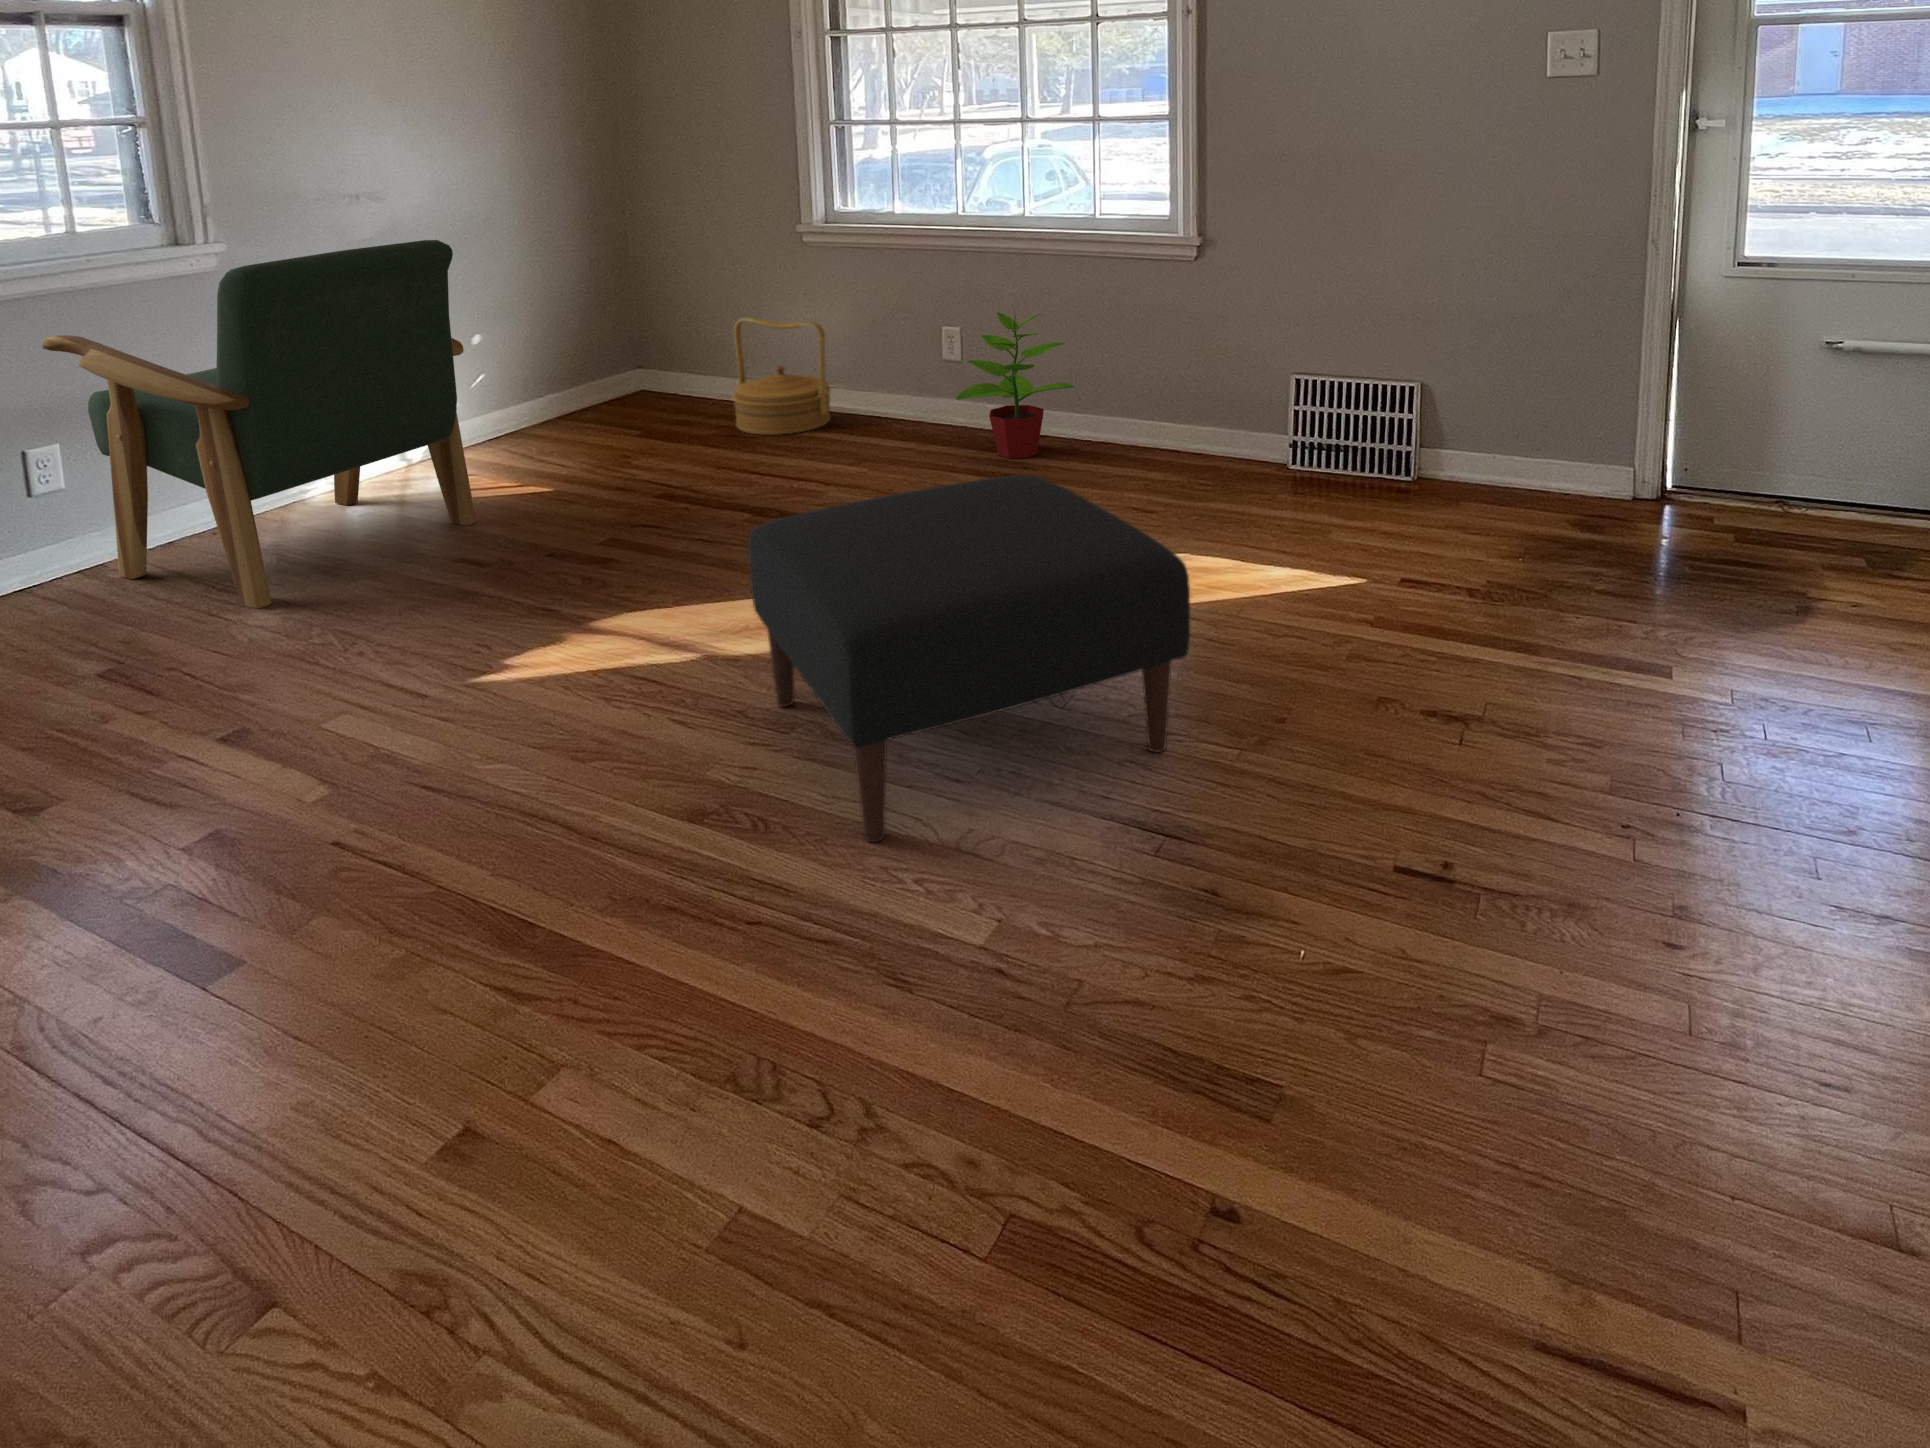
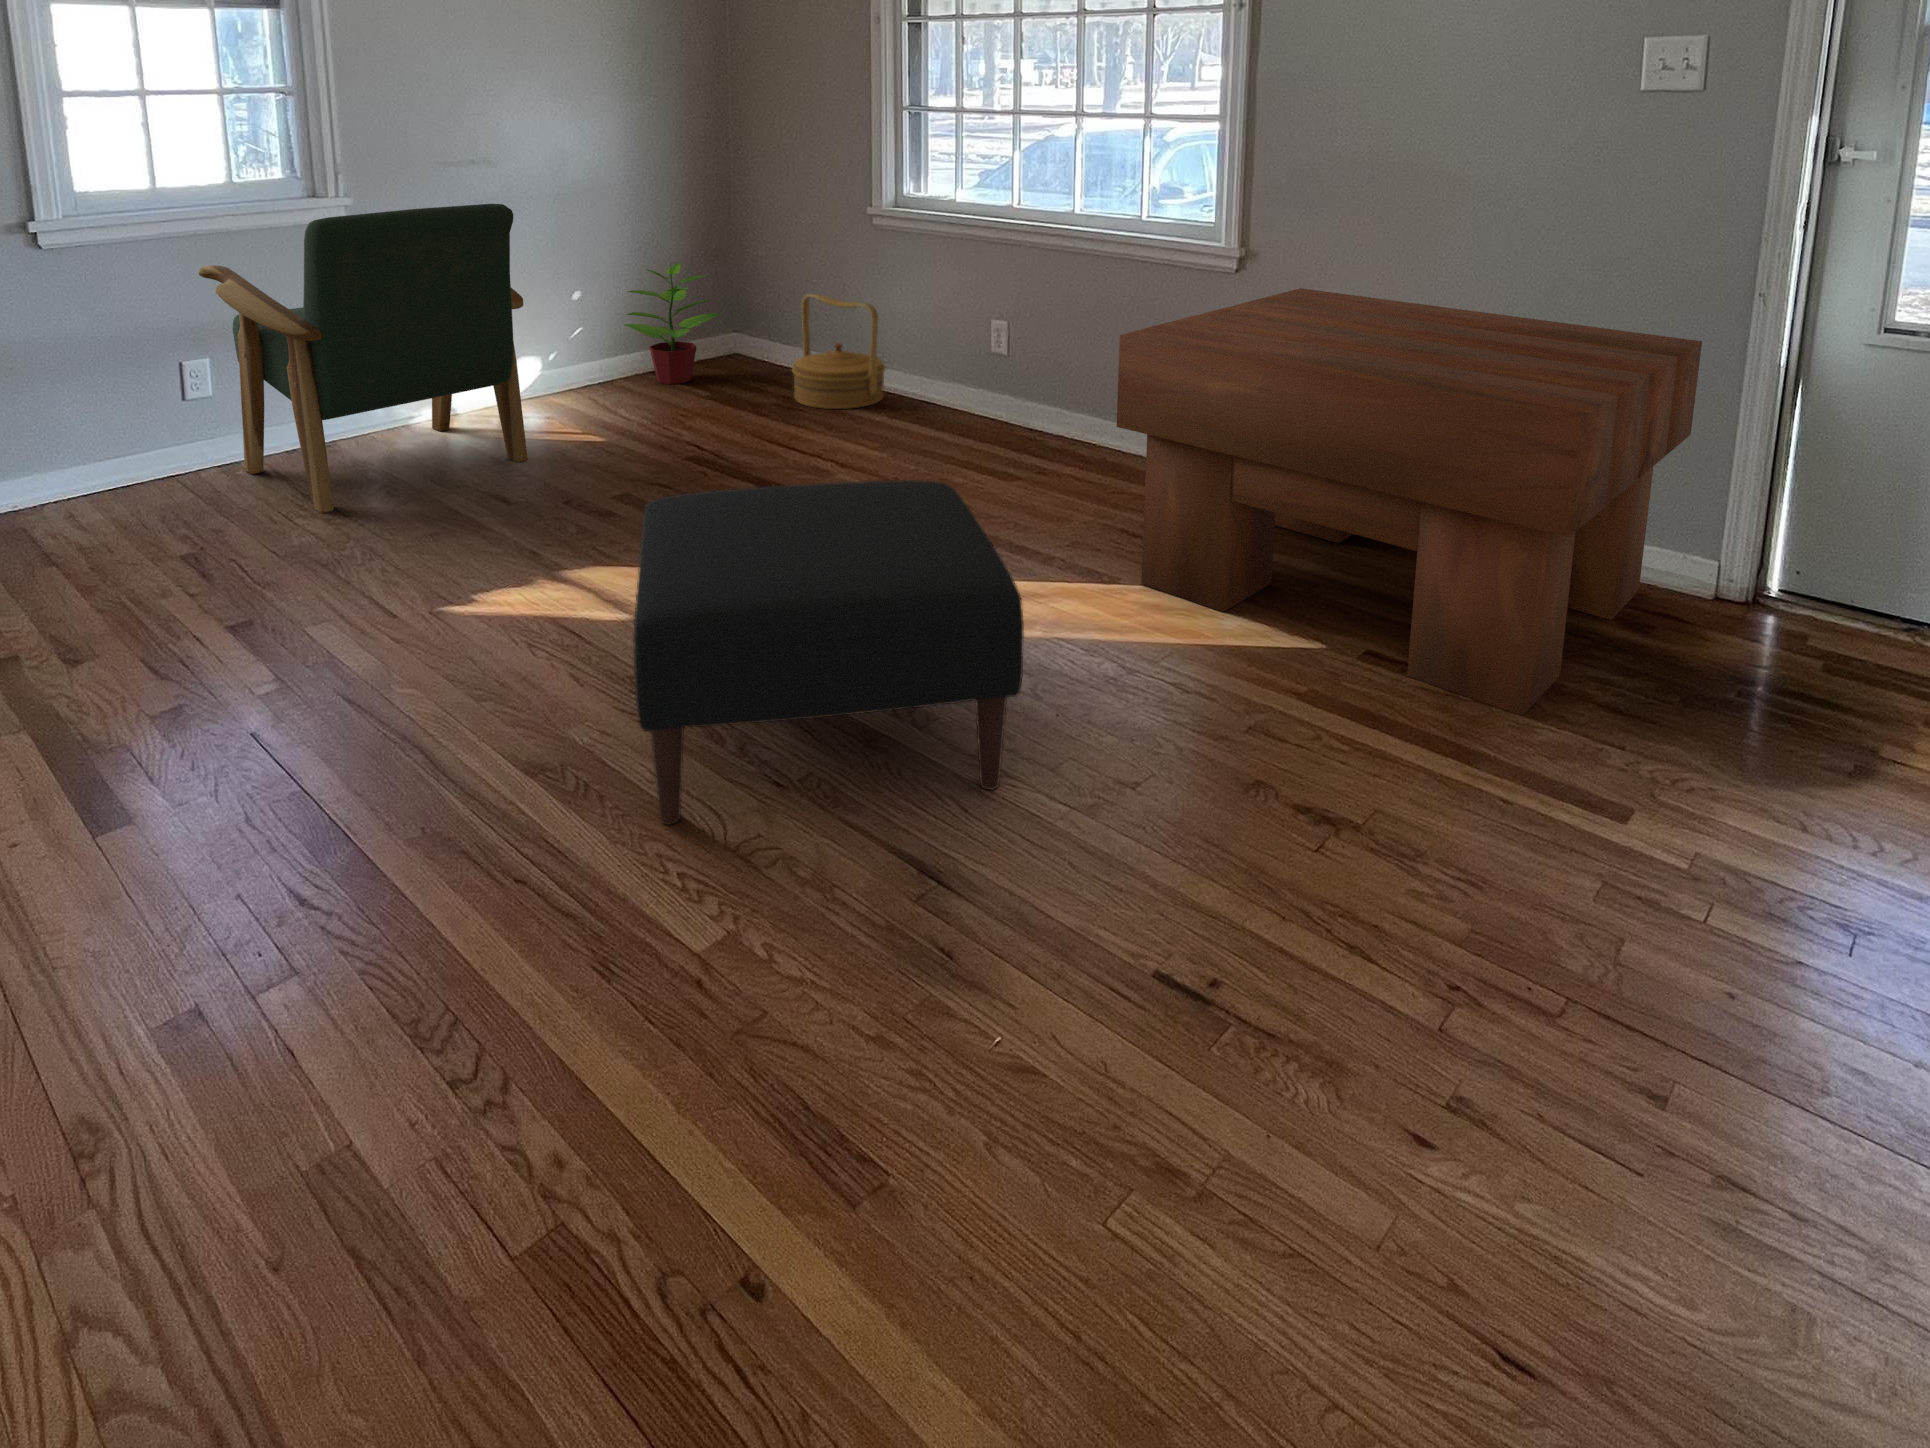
coffee table: none [1153,270,1612,614] -> present [1117,288,1702,716]
potted plant: present [956,312,1074,458] -> present [624,263,721,384]

